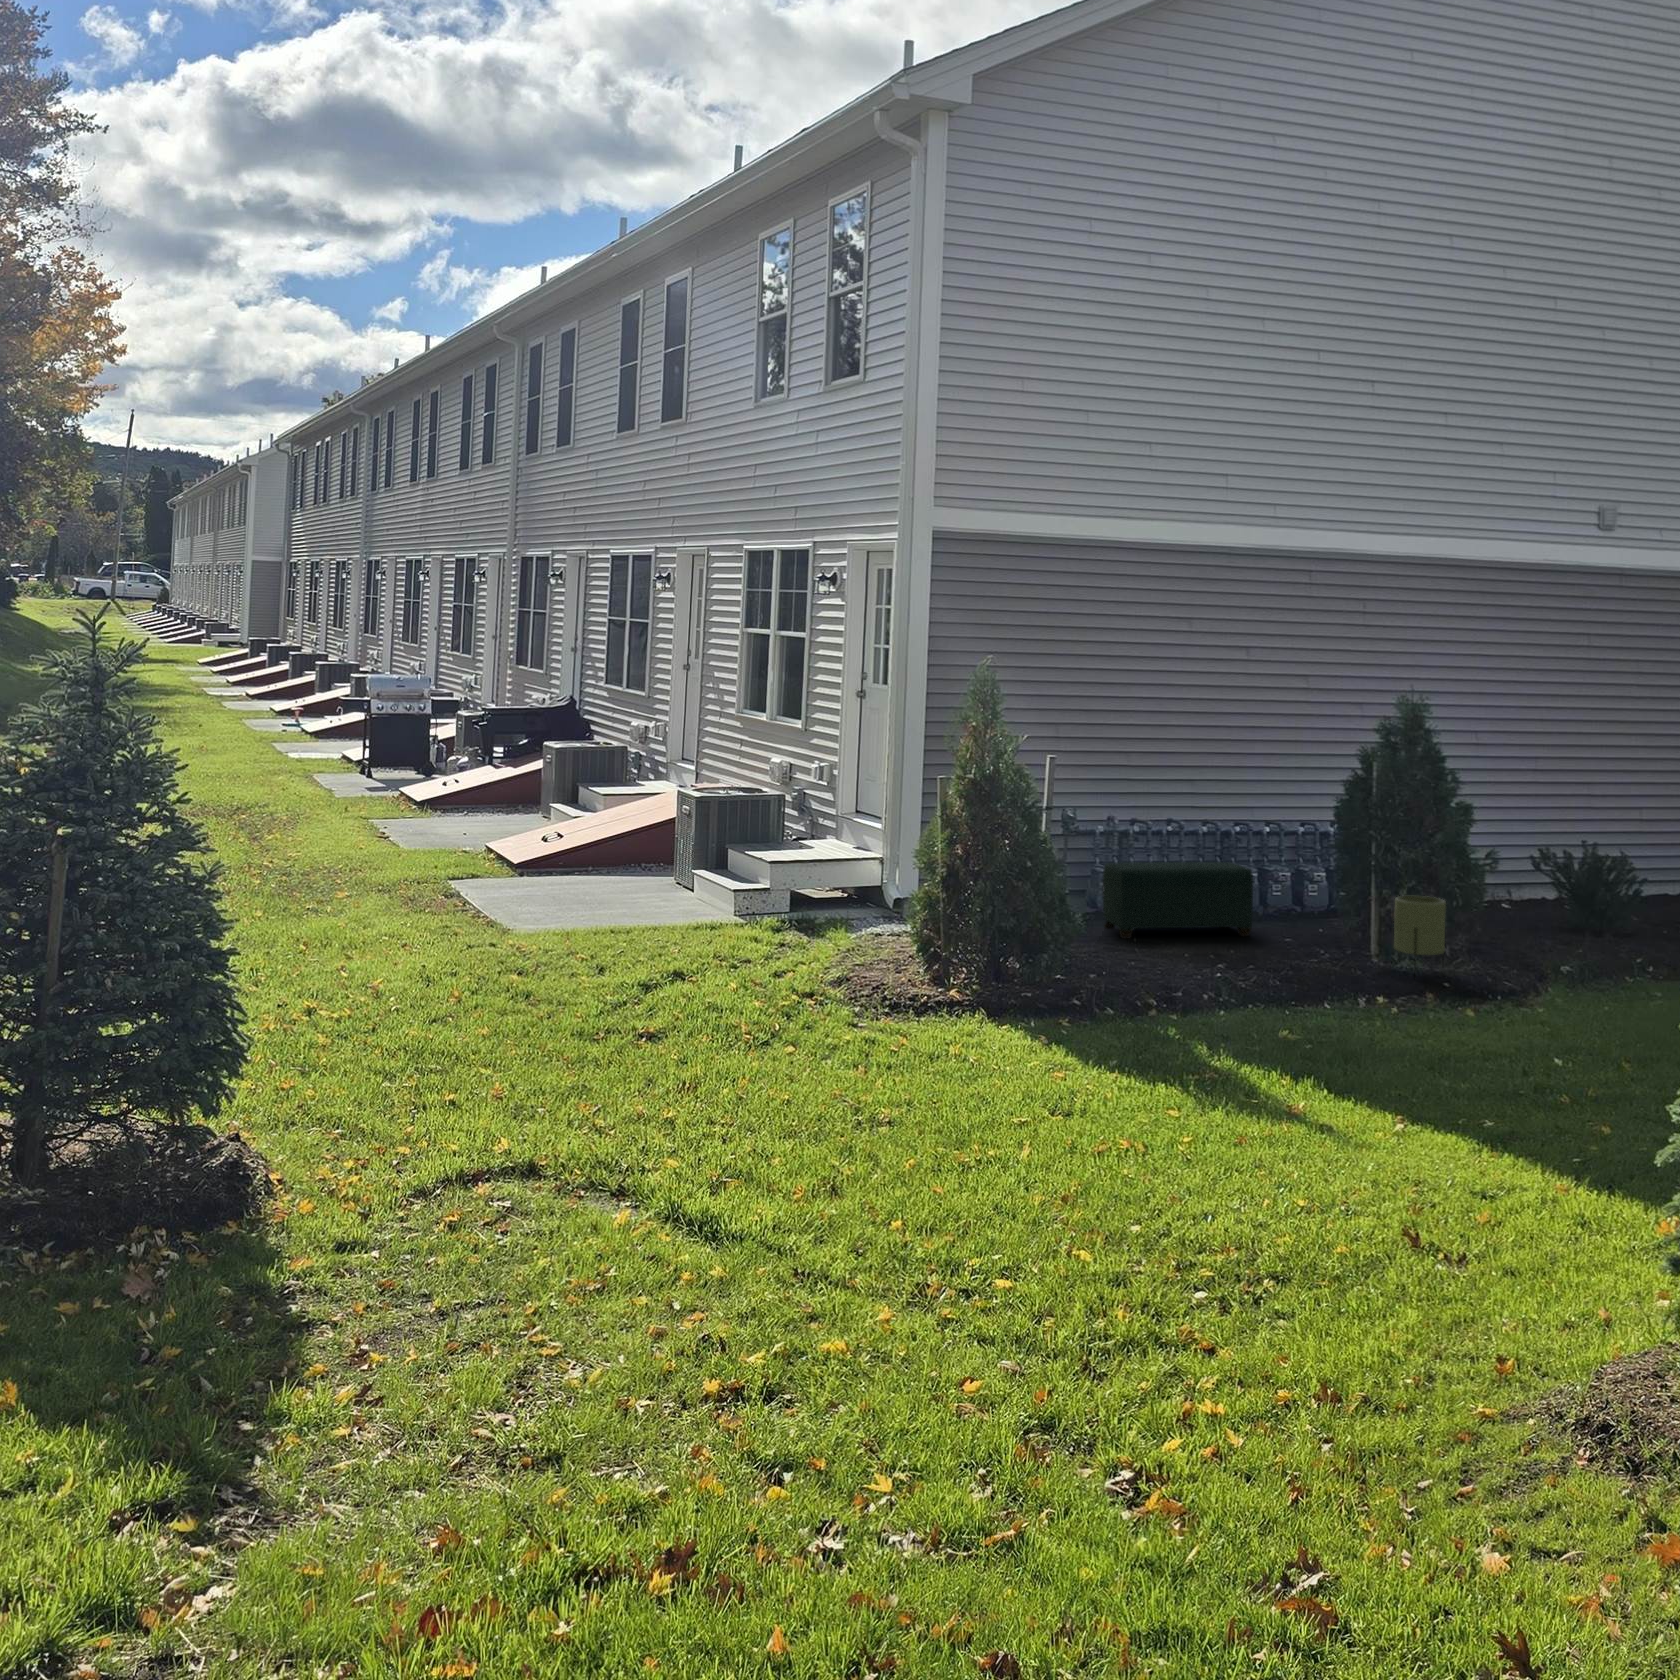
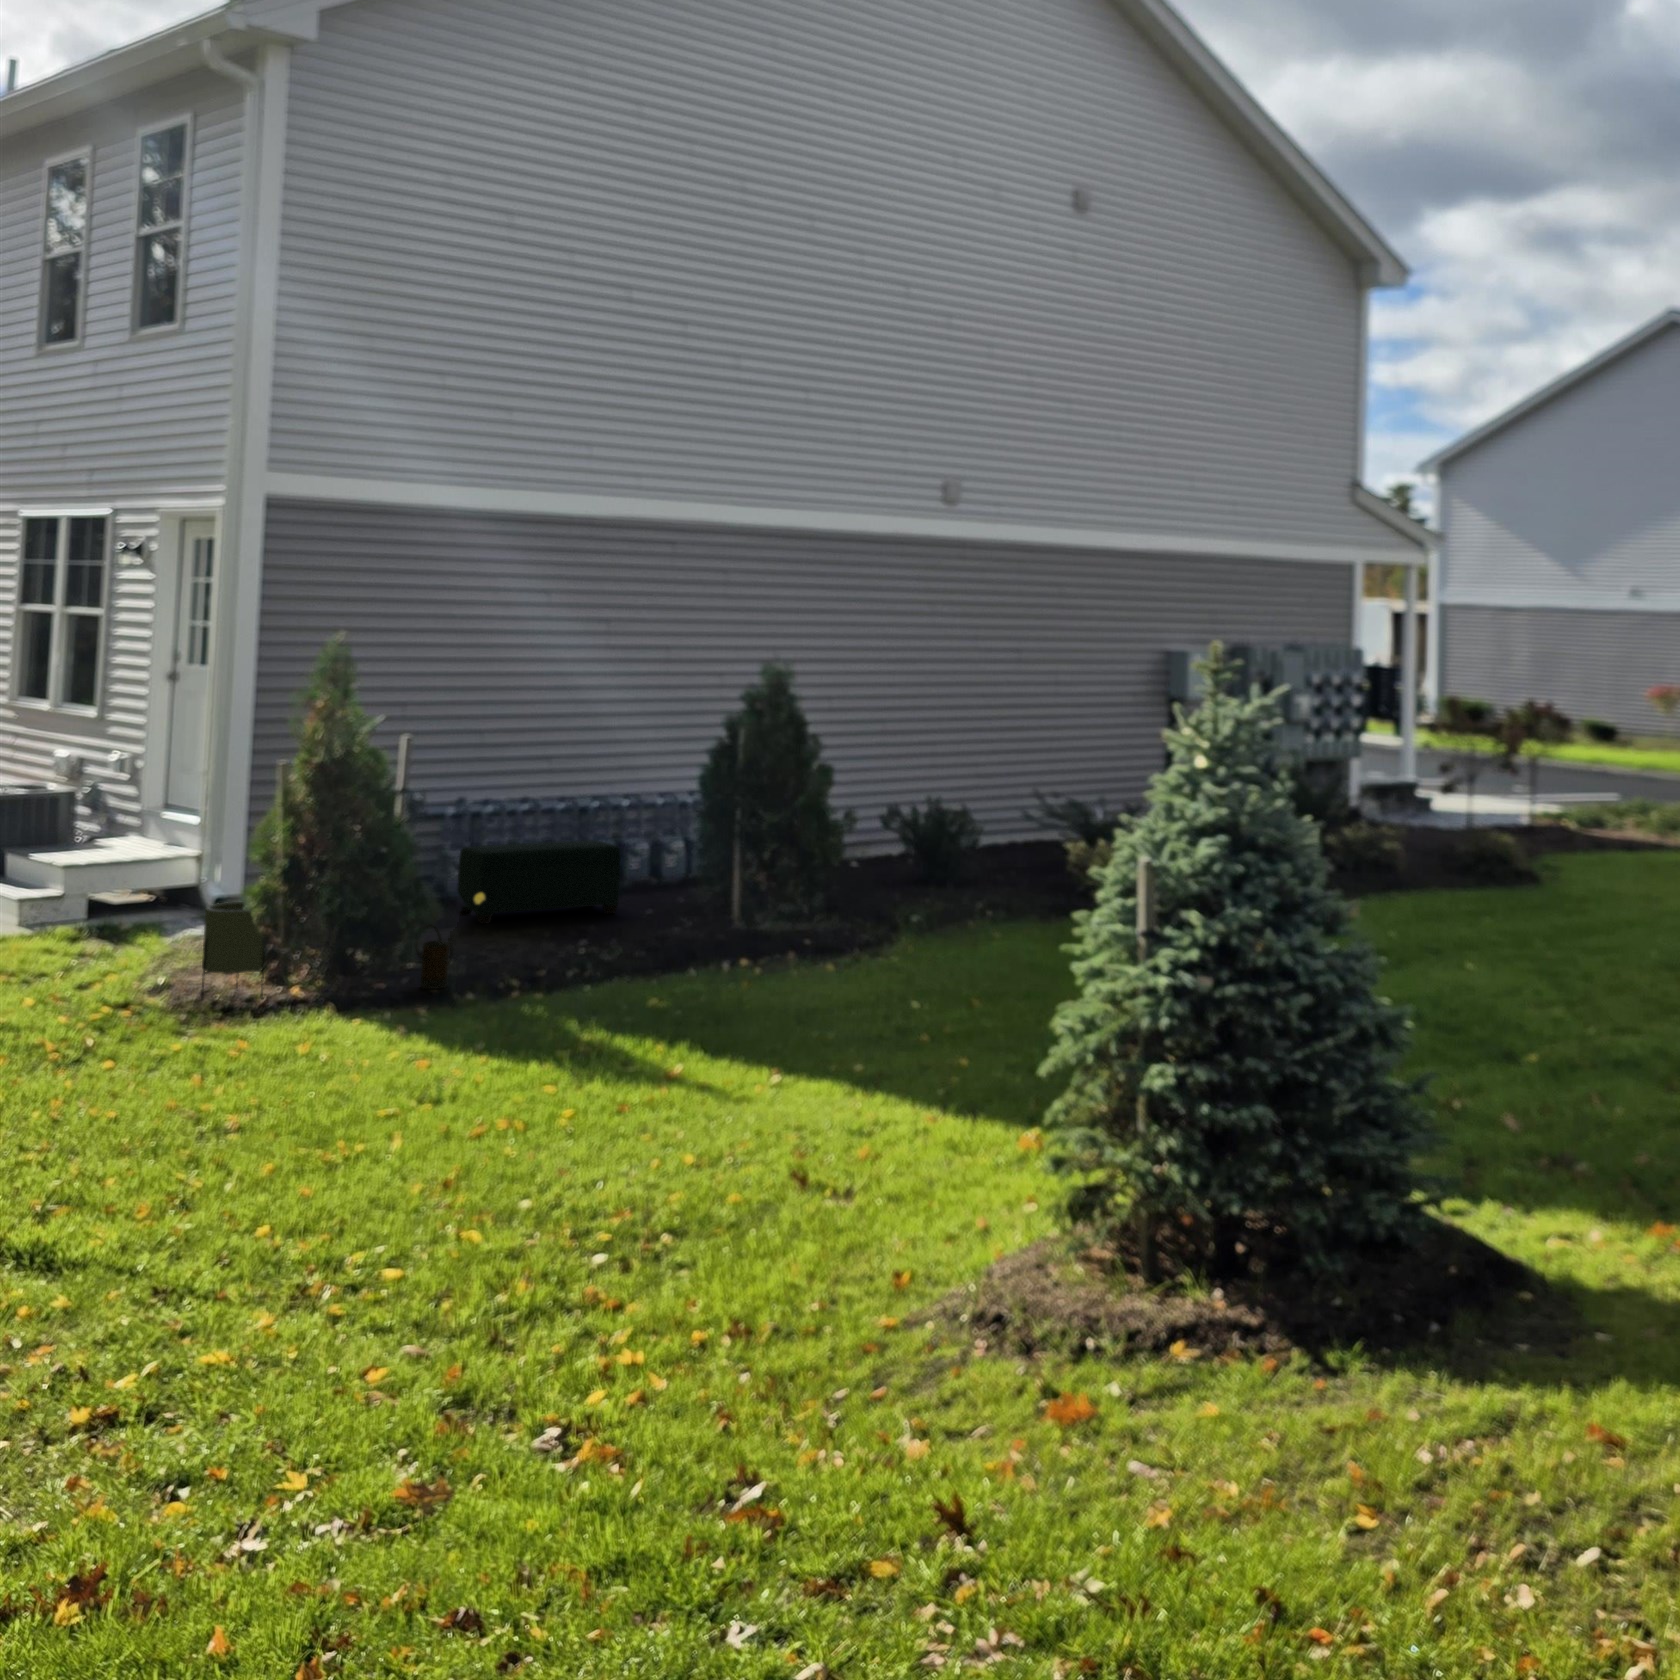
planter: present [1394,896,1446,962] -> present [201,902,265,999]
watering can: none [1054,938,1093,1000] -> present [415,924,457,989]

